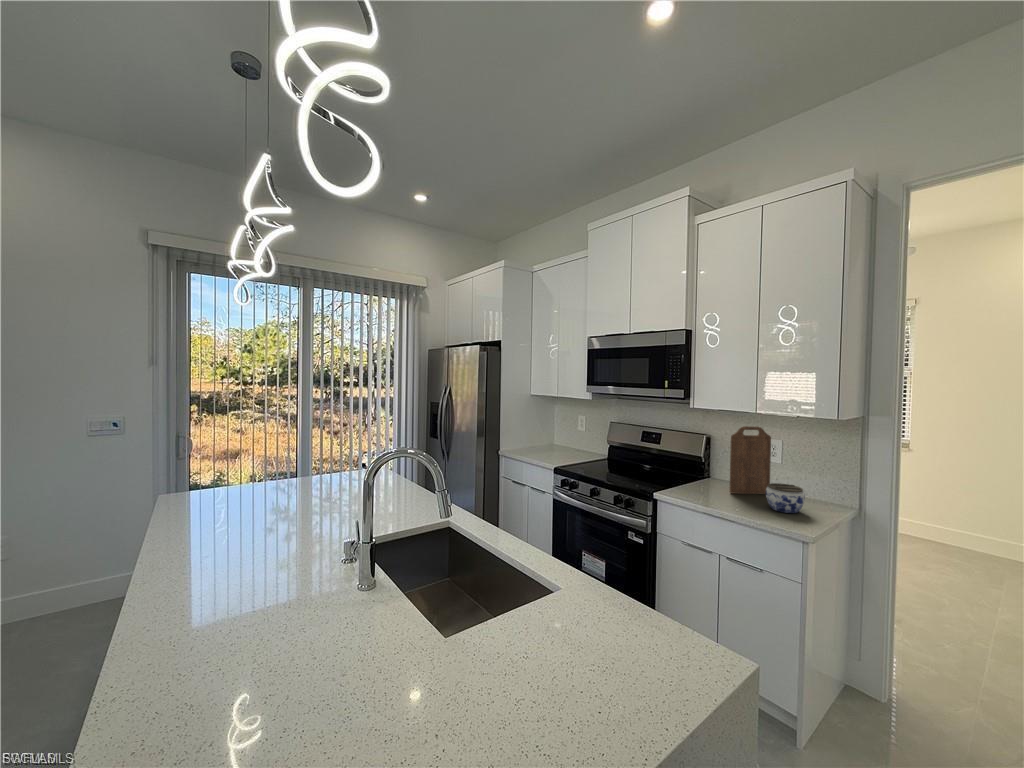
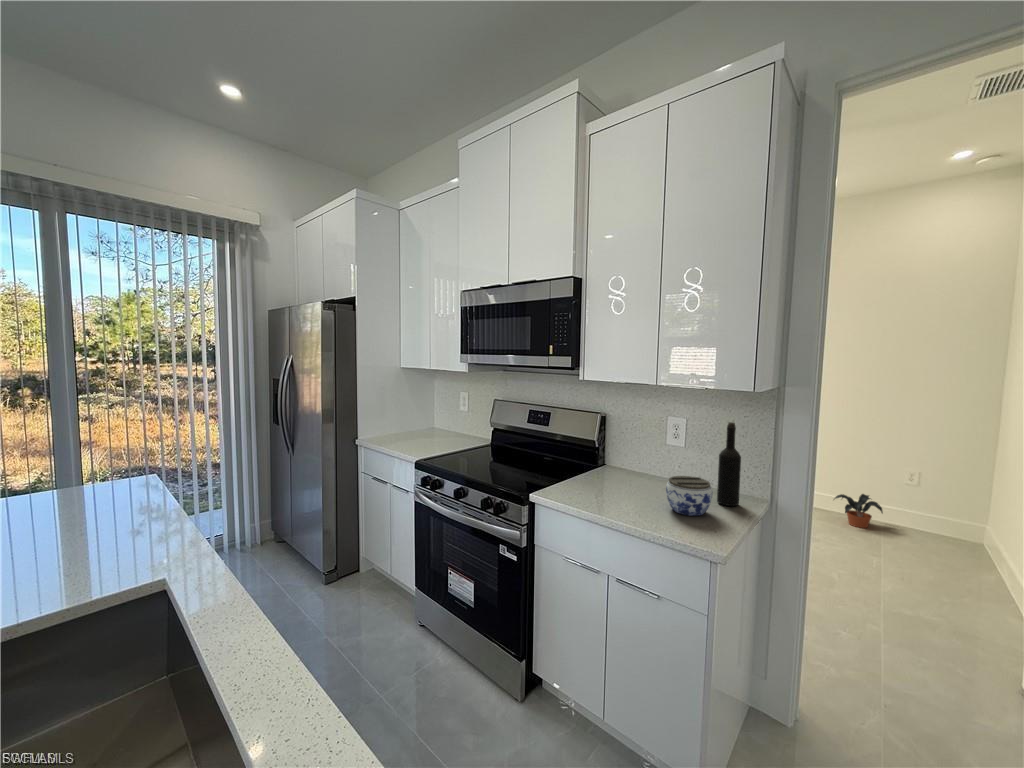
cutting board: present [729,426,771,494] -> none [625,402,675,488]
wine bottle: none [809,443,829,509] -> present [717,422,741,506]
potted plant: none [938,525,994,560] -> present [835,494,883,528]

